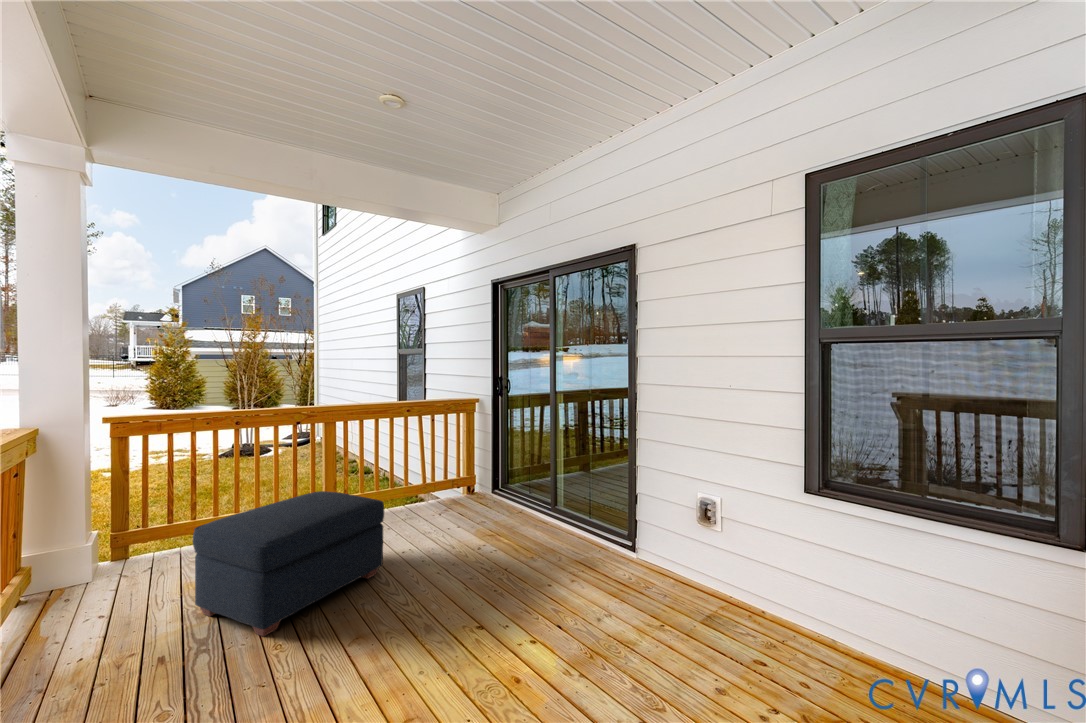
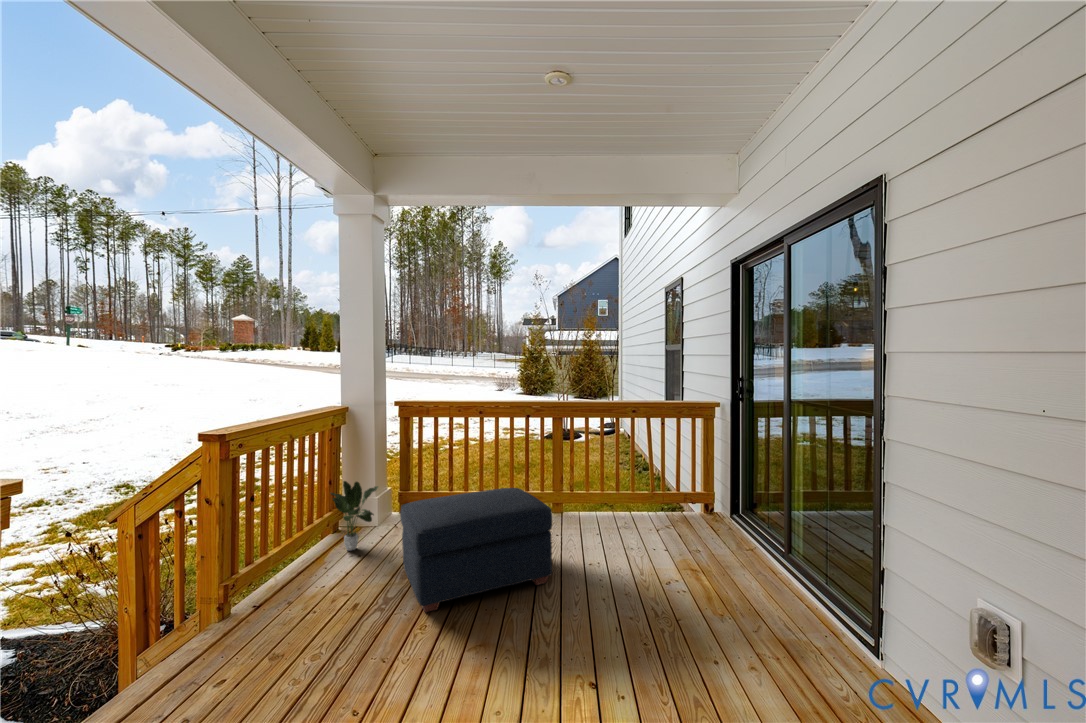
potted plant: none [28,518,116,617] -> present [331,481,378,551]

